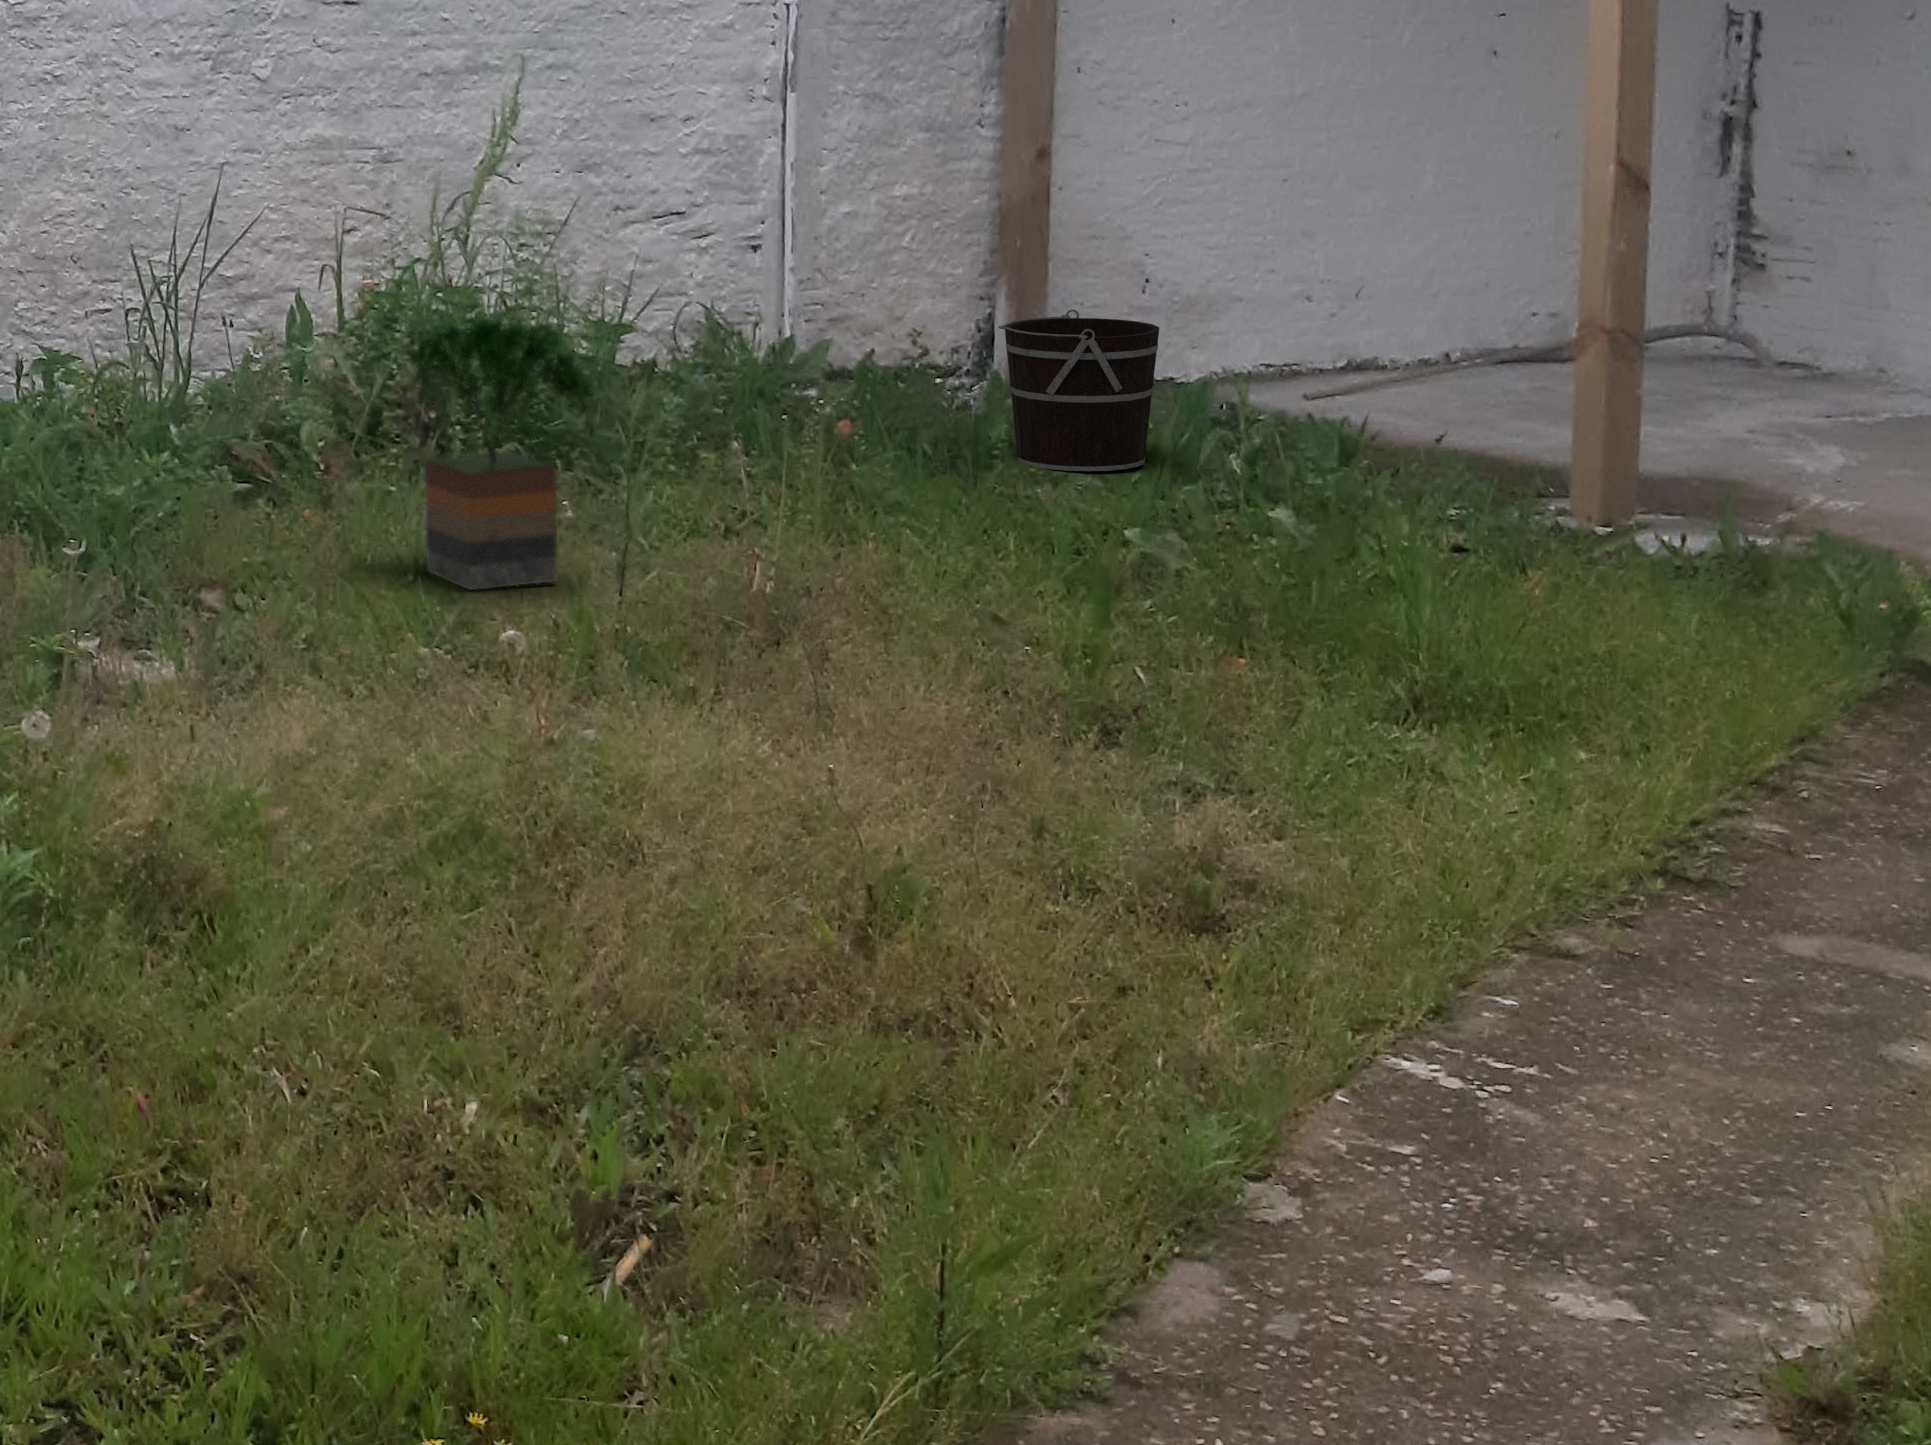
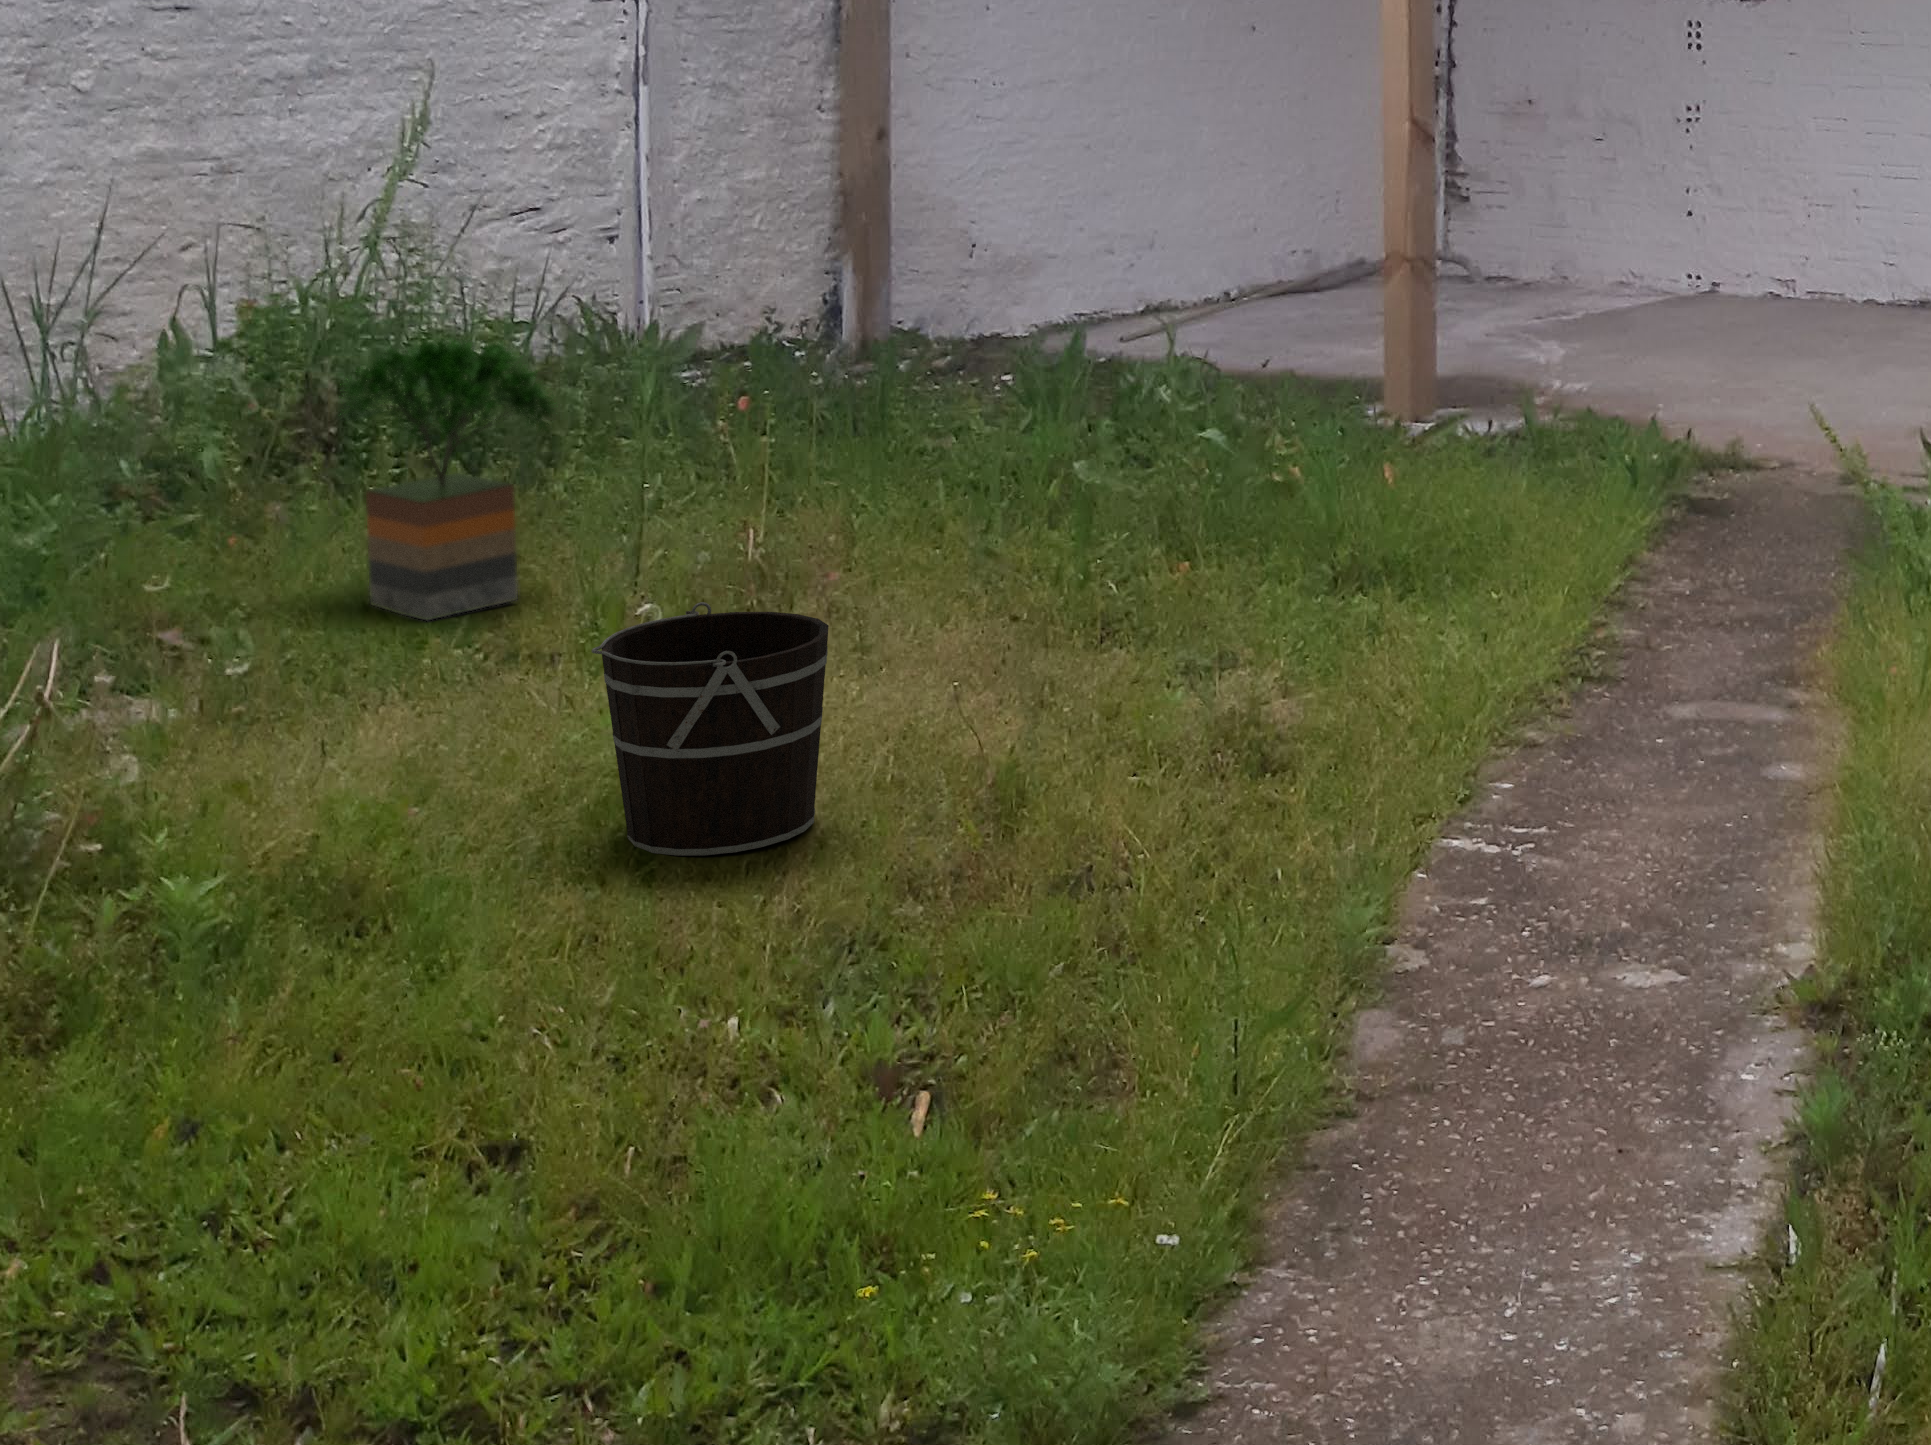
bucket: present [998,309,1159,471] -> present [592,602,829,856]

